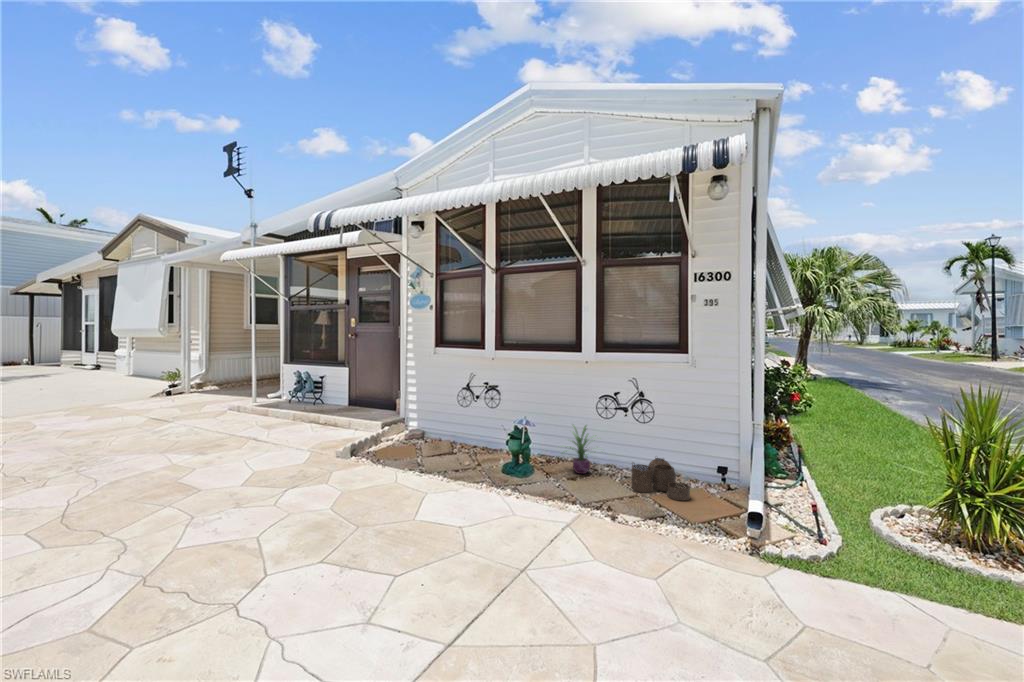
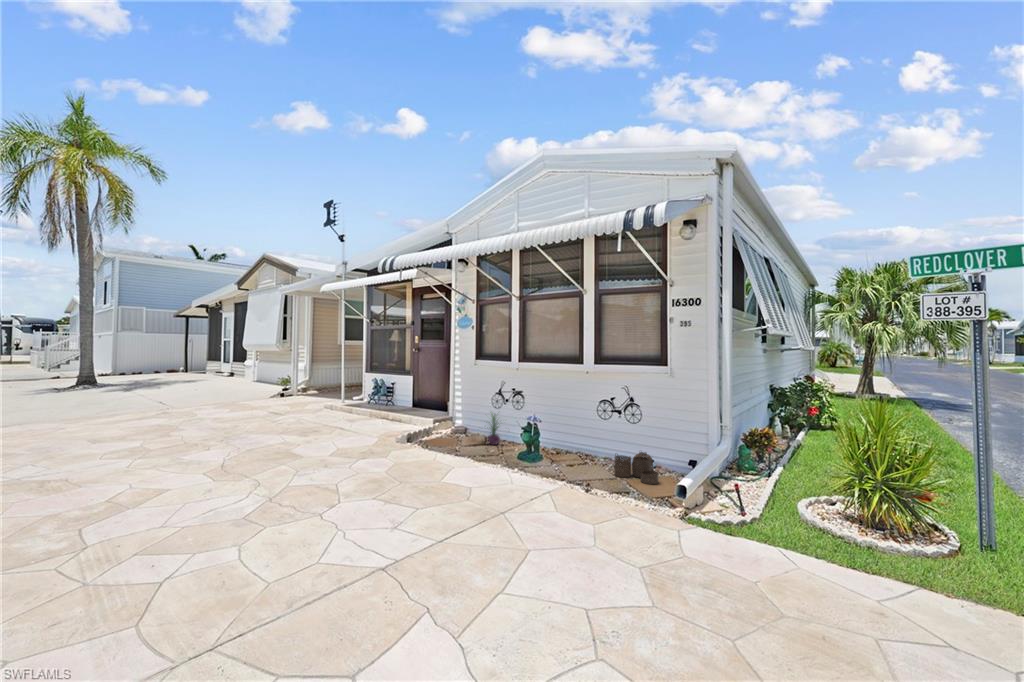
decorative plant: present [567,425,590,474] -> present [488,412,500,445]

